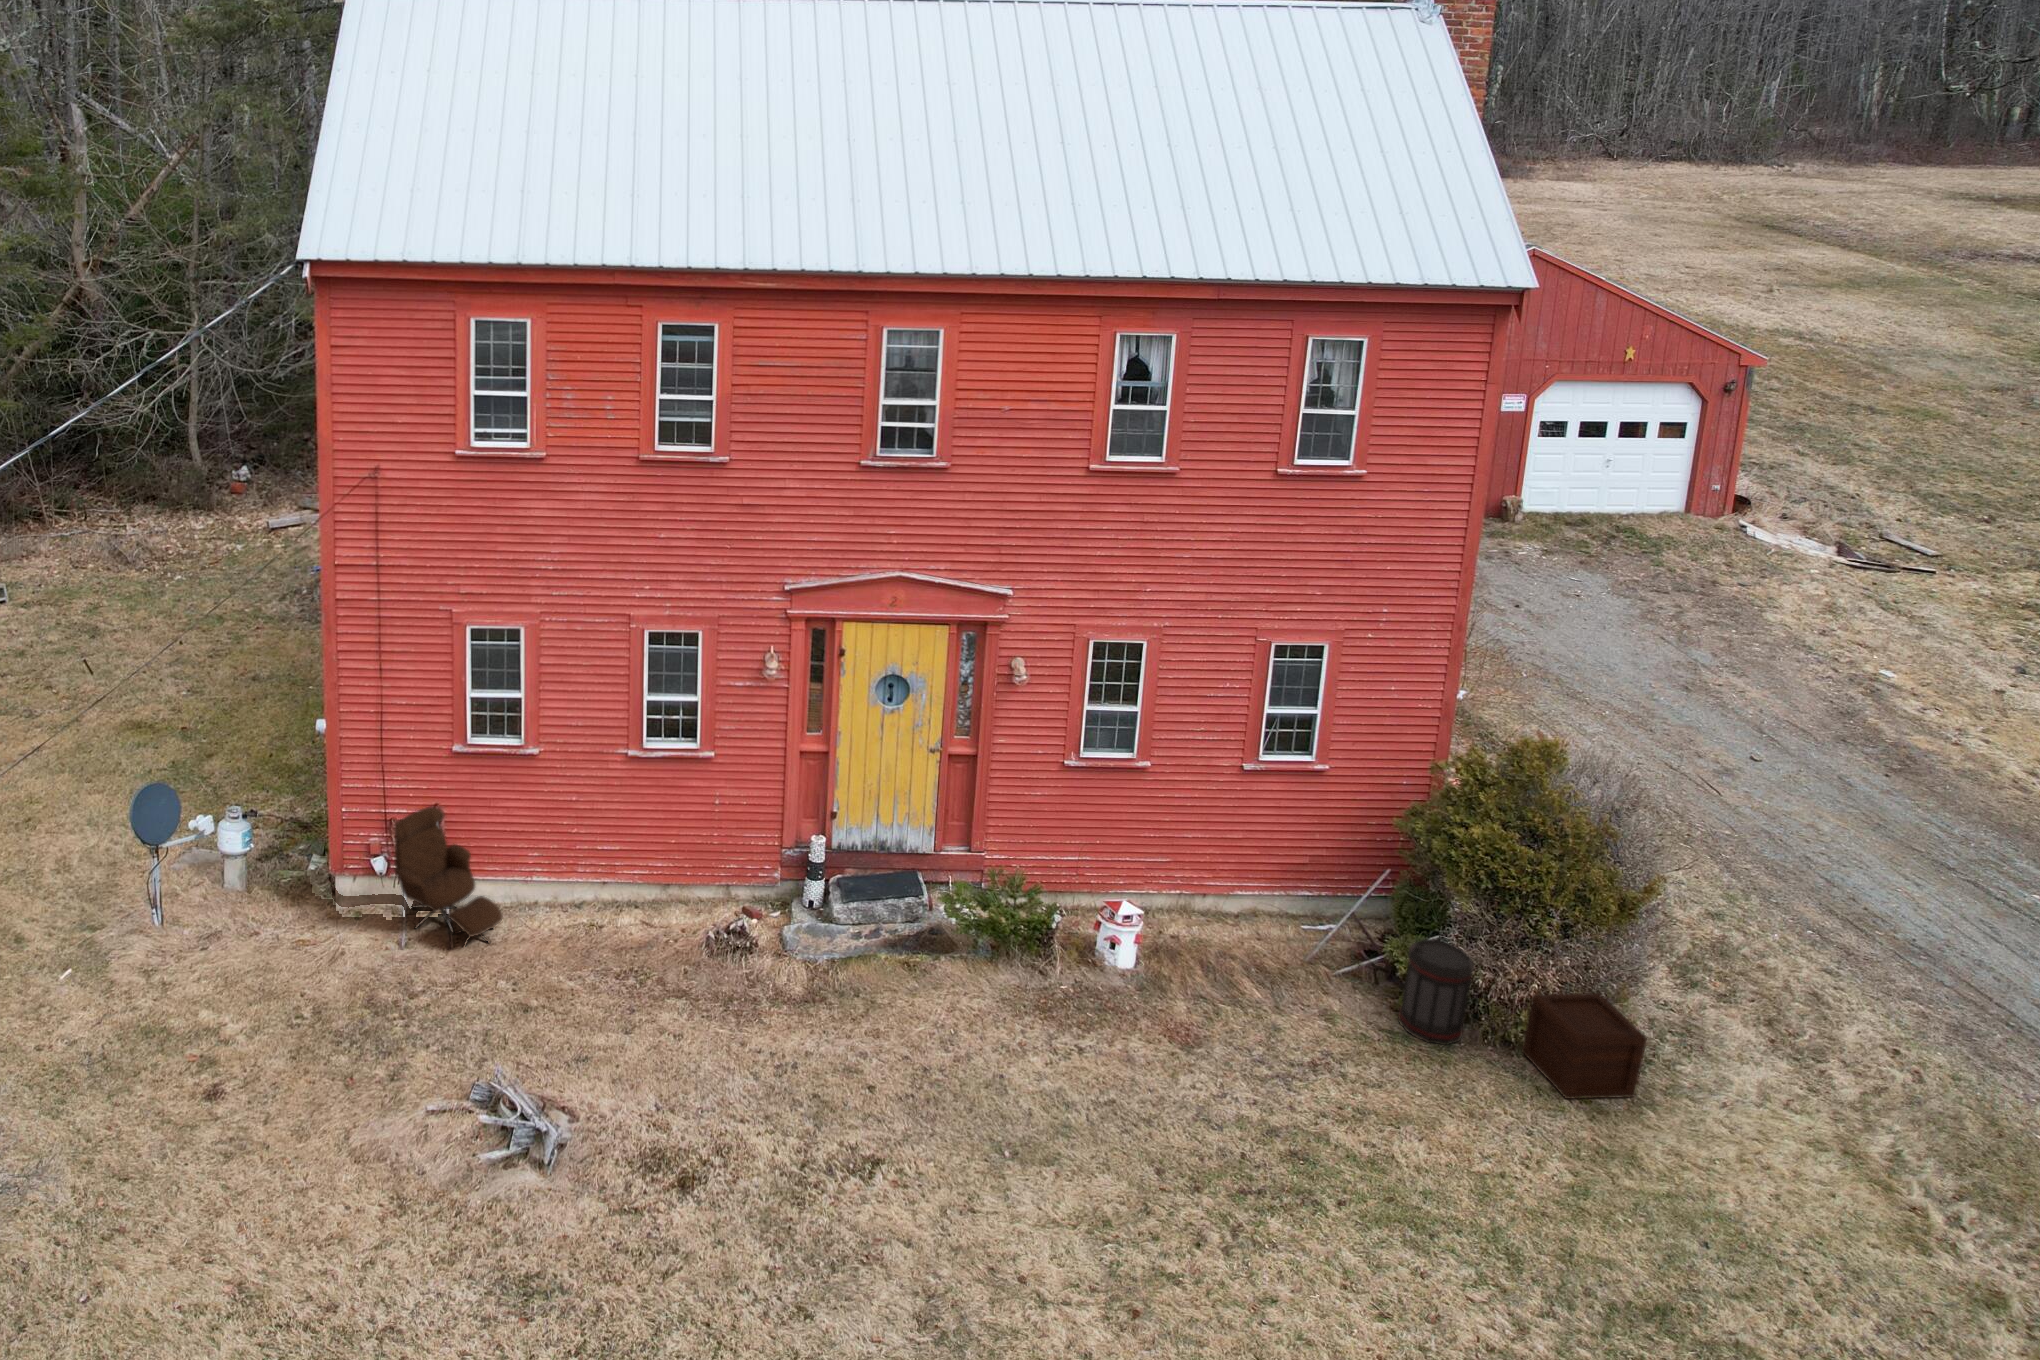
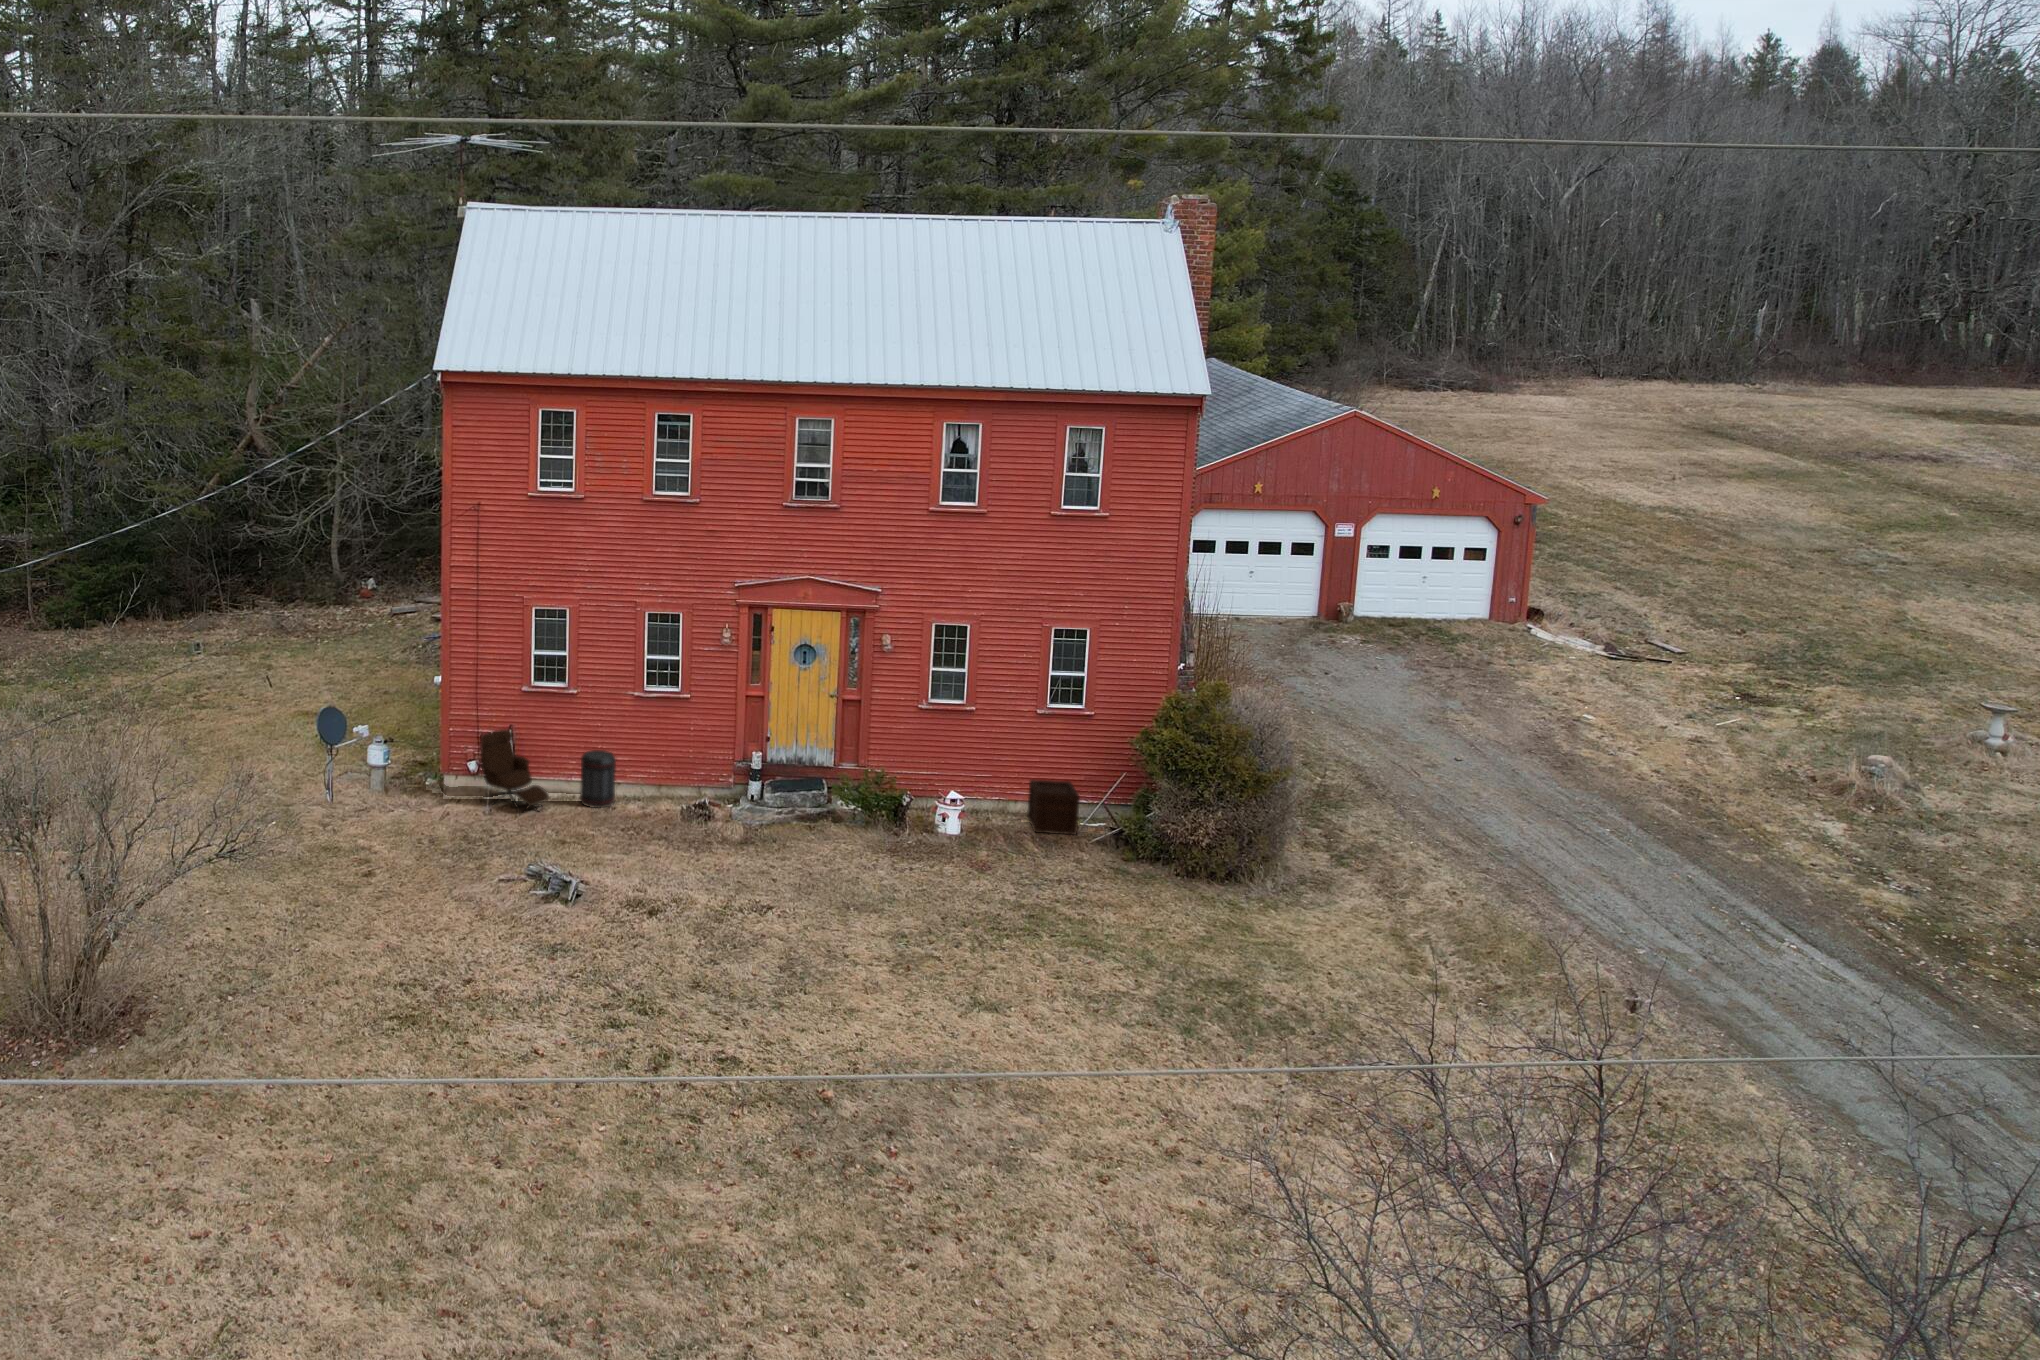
trash can: present [1398,939,1474,1045] -> present [580,750,616,808]
wooden crate: present [1522,993,1647,1099] -> present [1027,780,1080,835]

